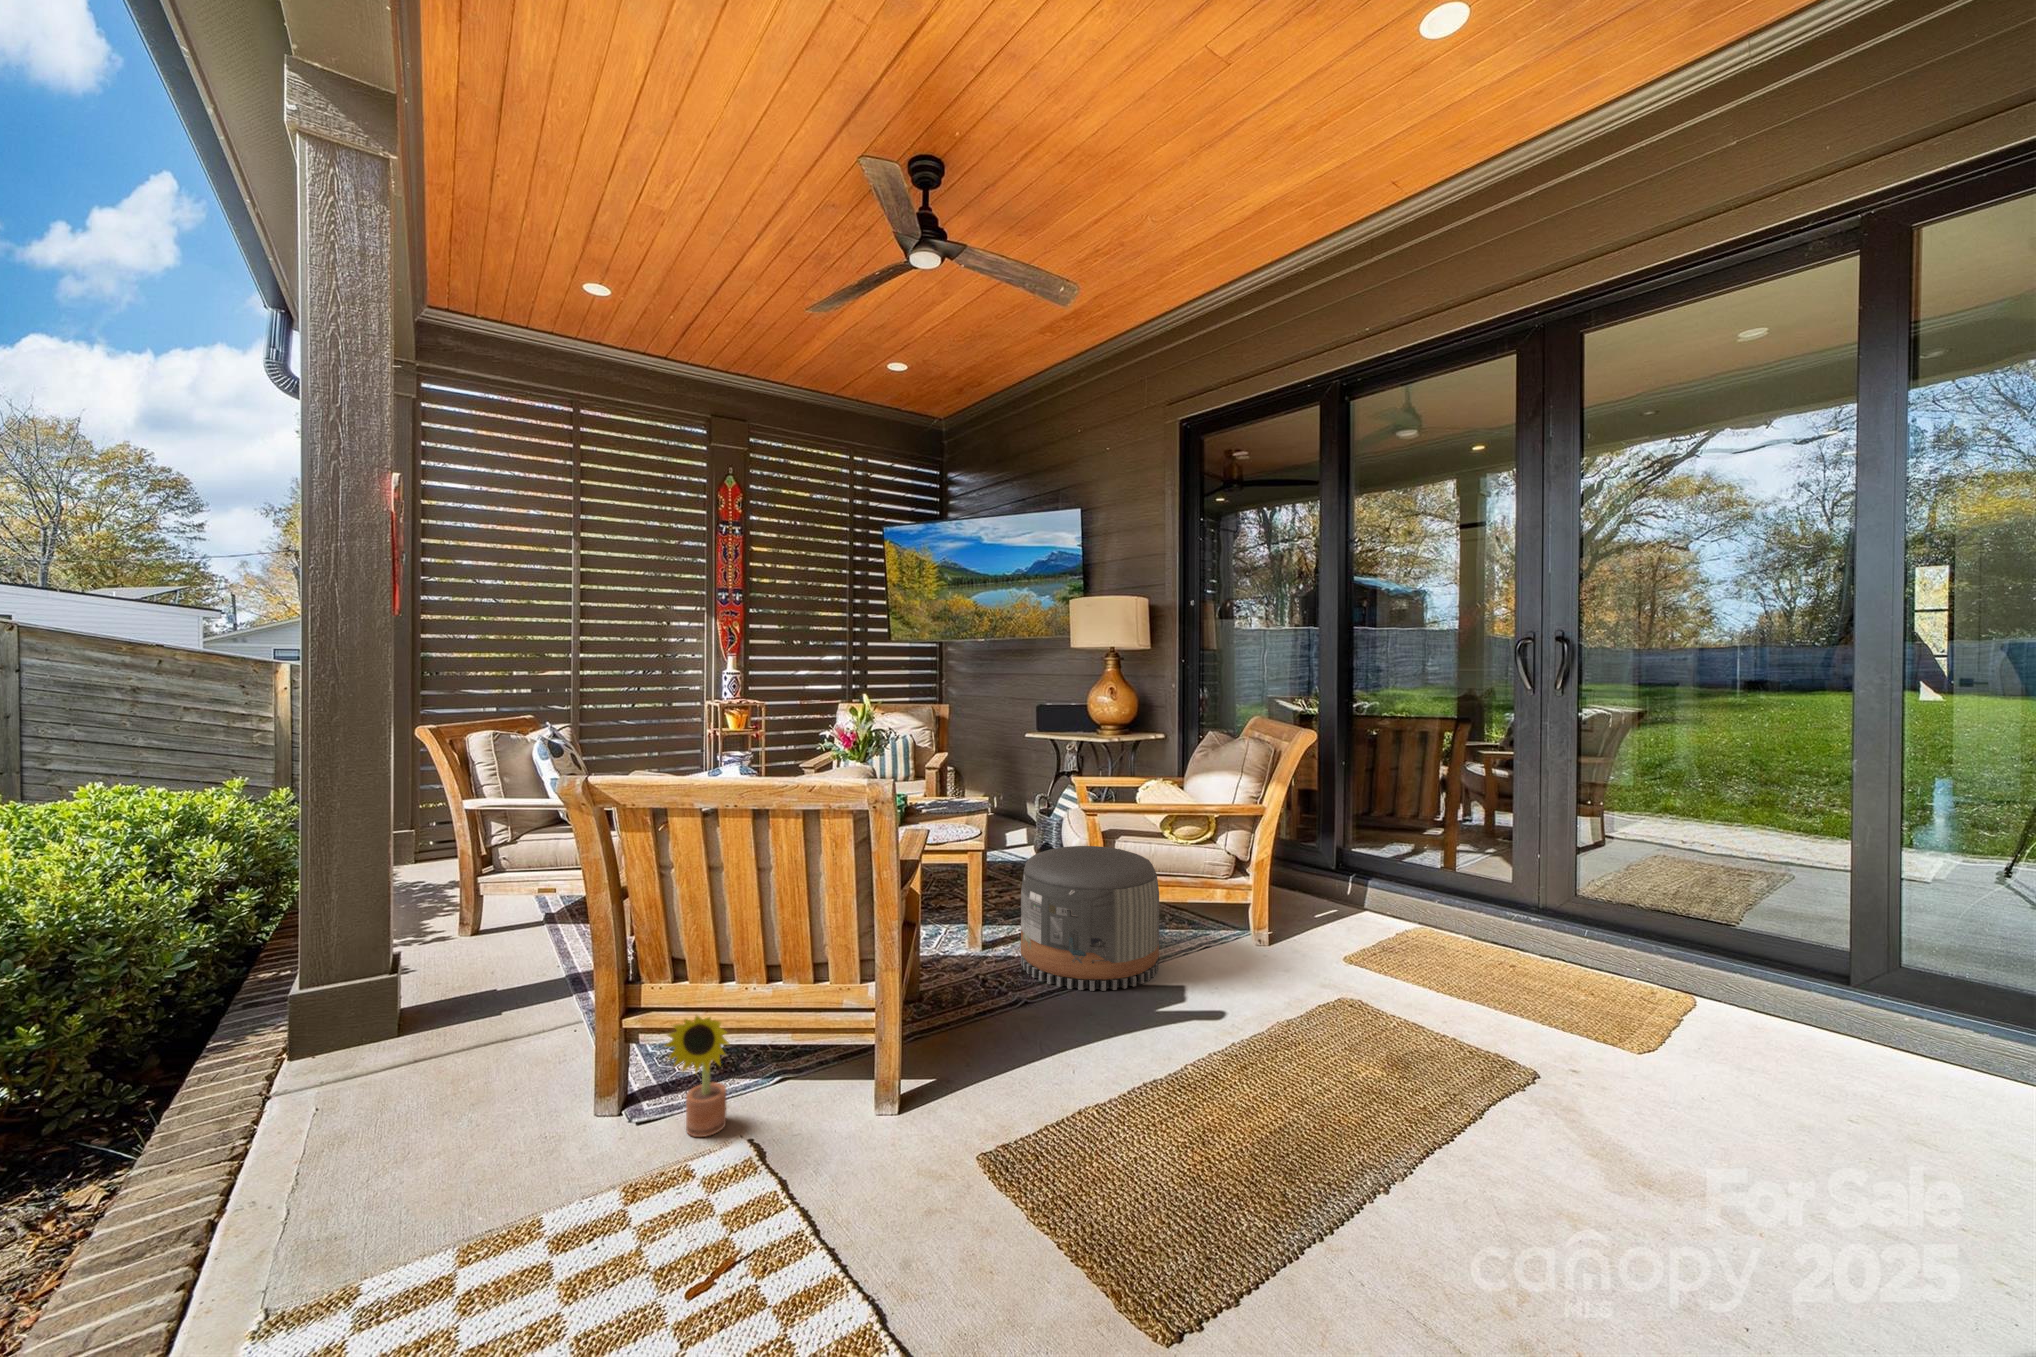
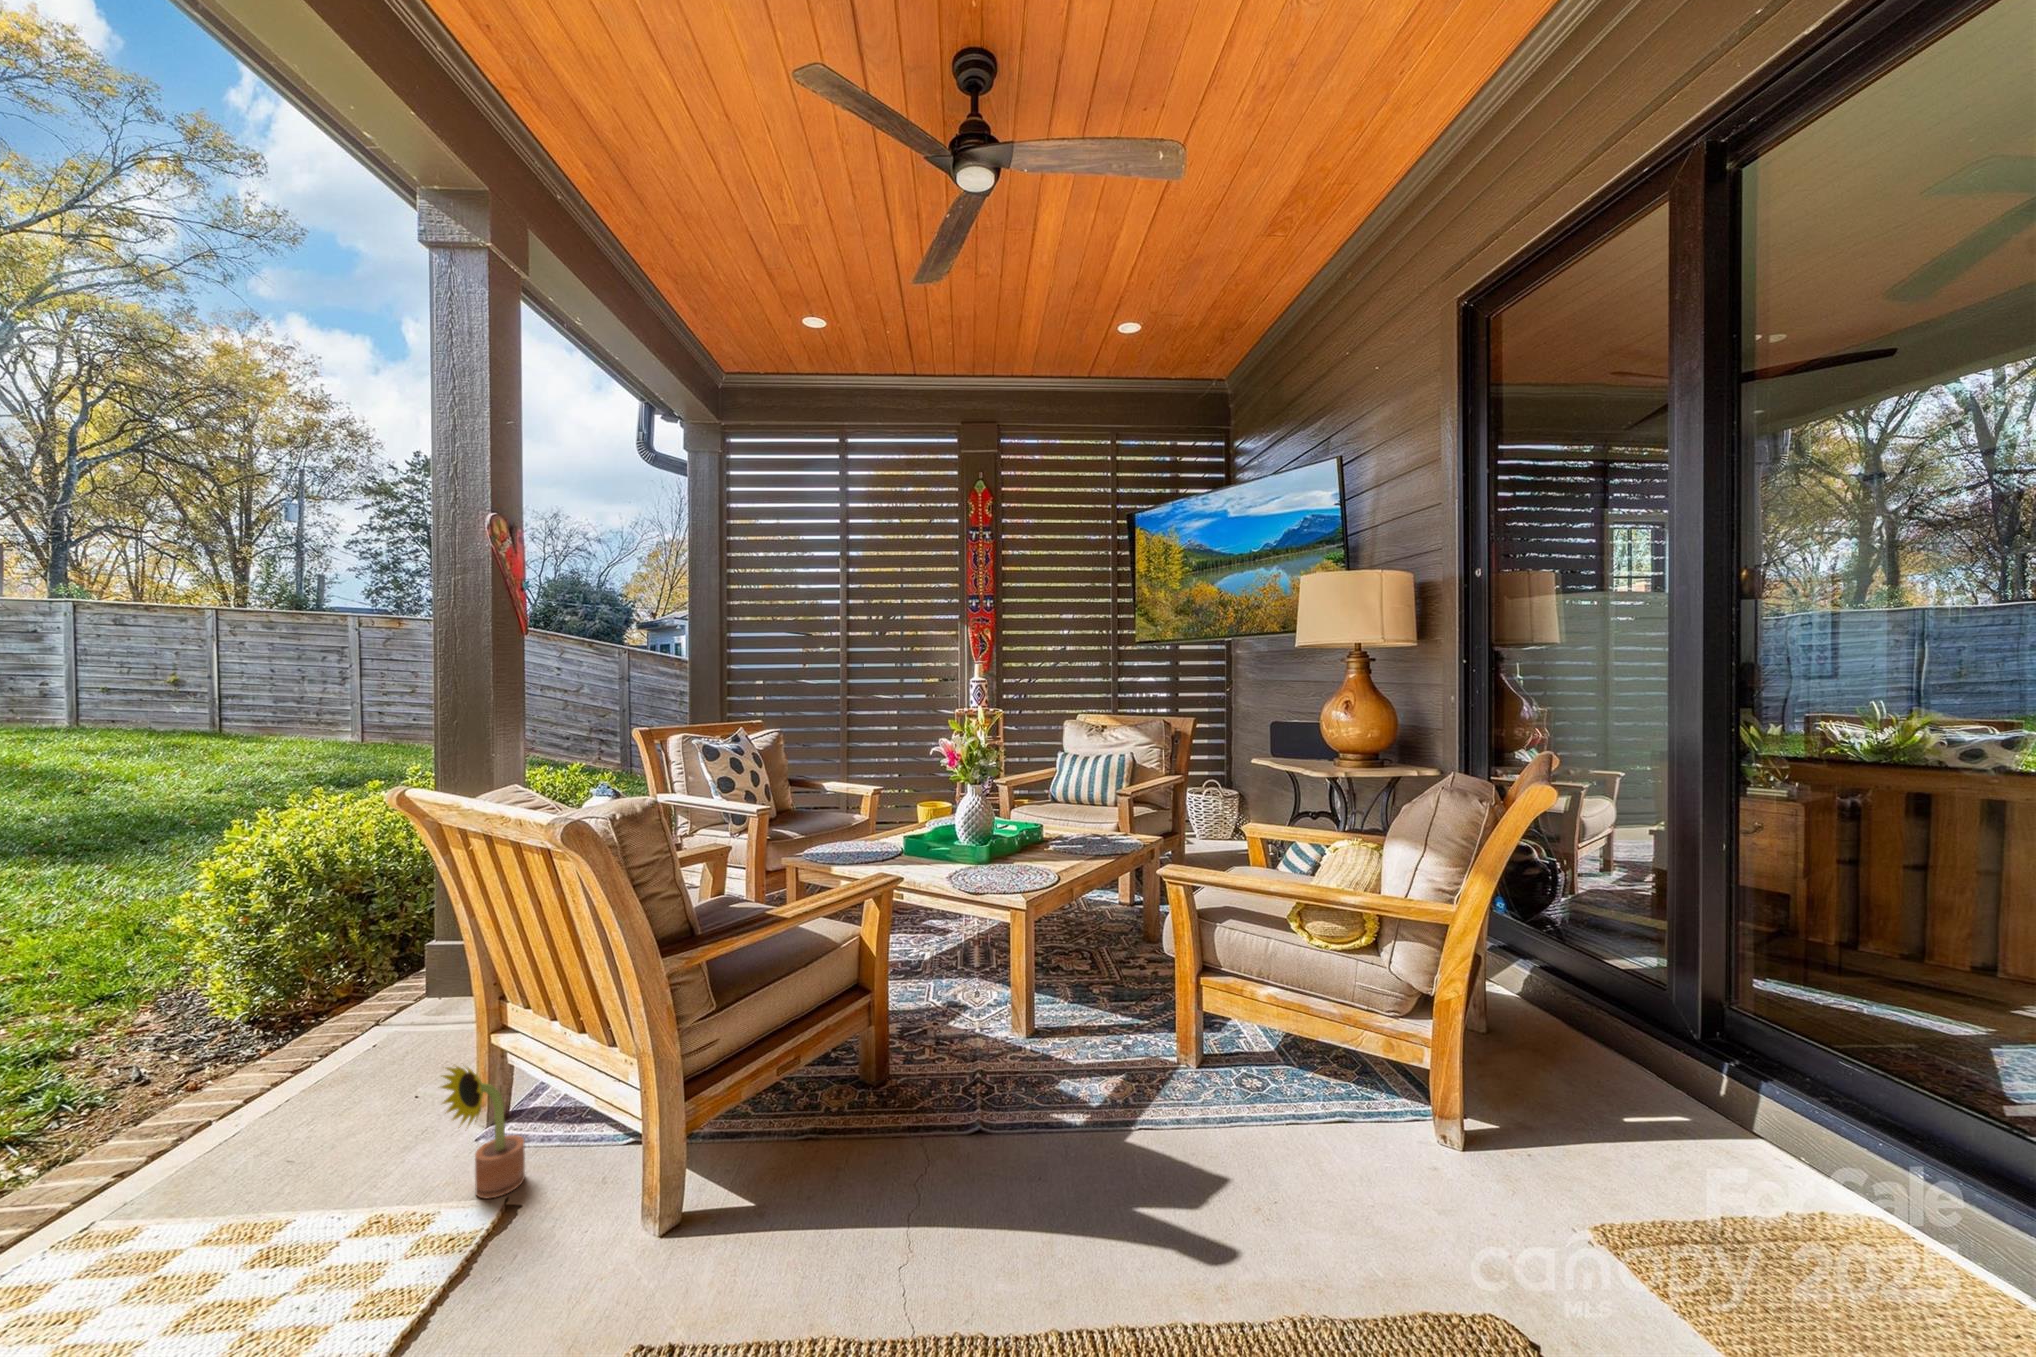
pouf: present [1021,846,1159,991] -> none [1034,924,1232,1159]

